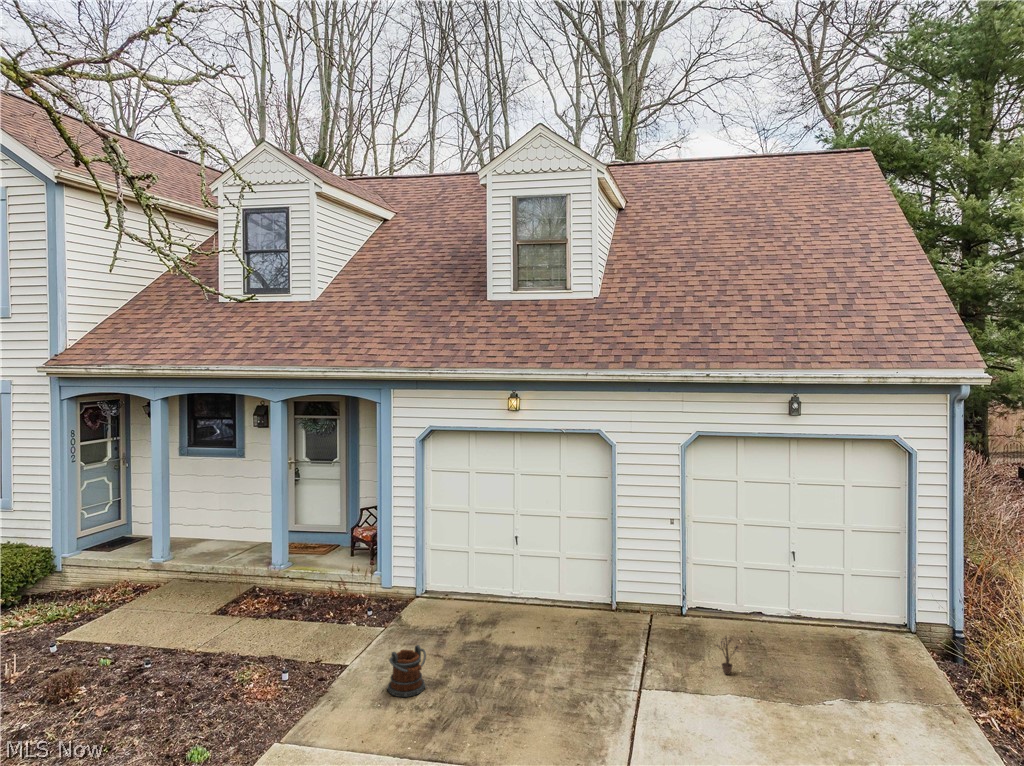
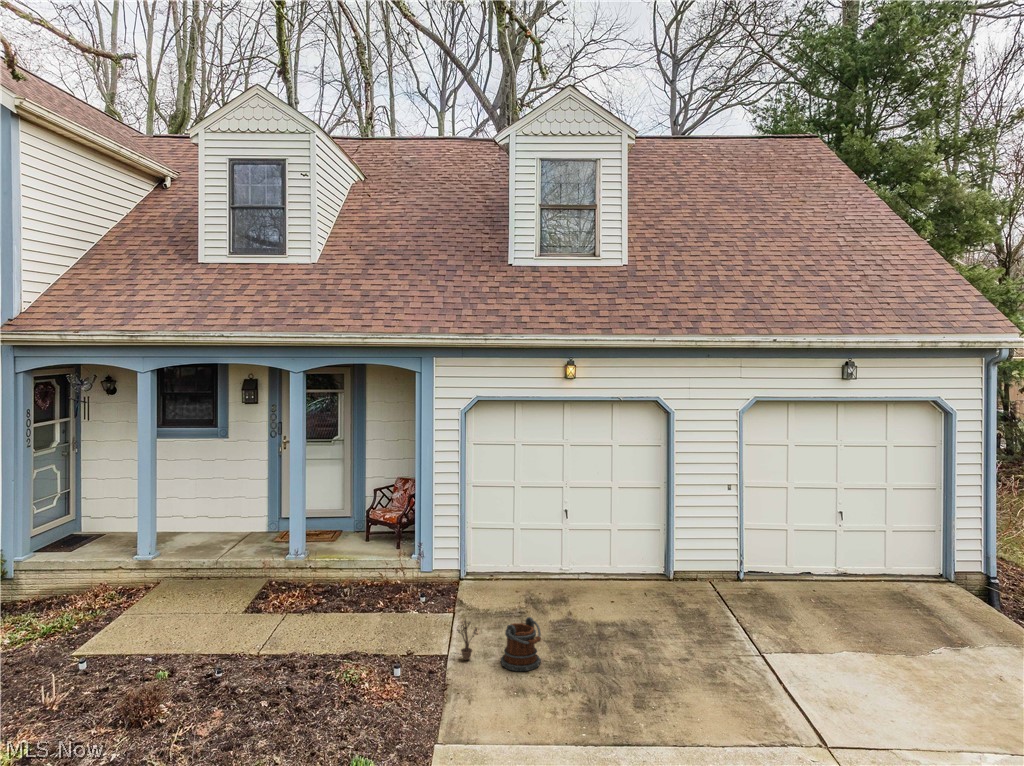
decorative plant: present [713,637,739,674] -> present [455,619,477,660]

